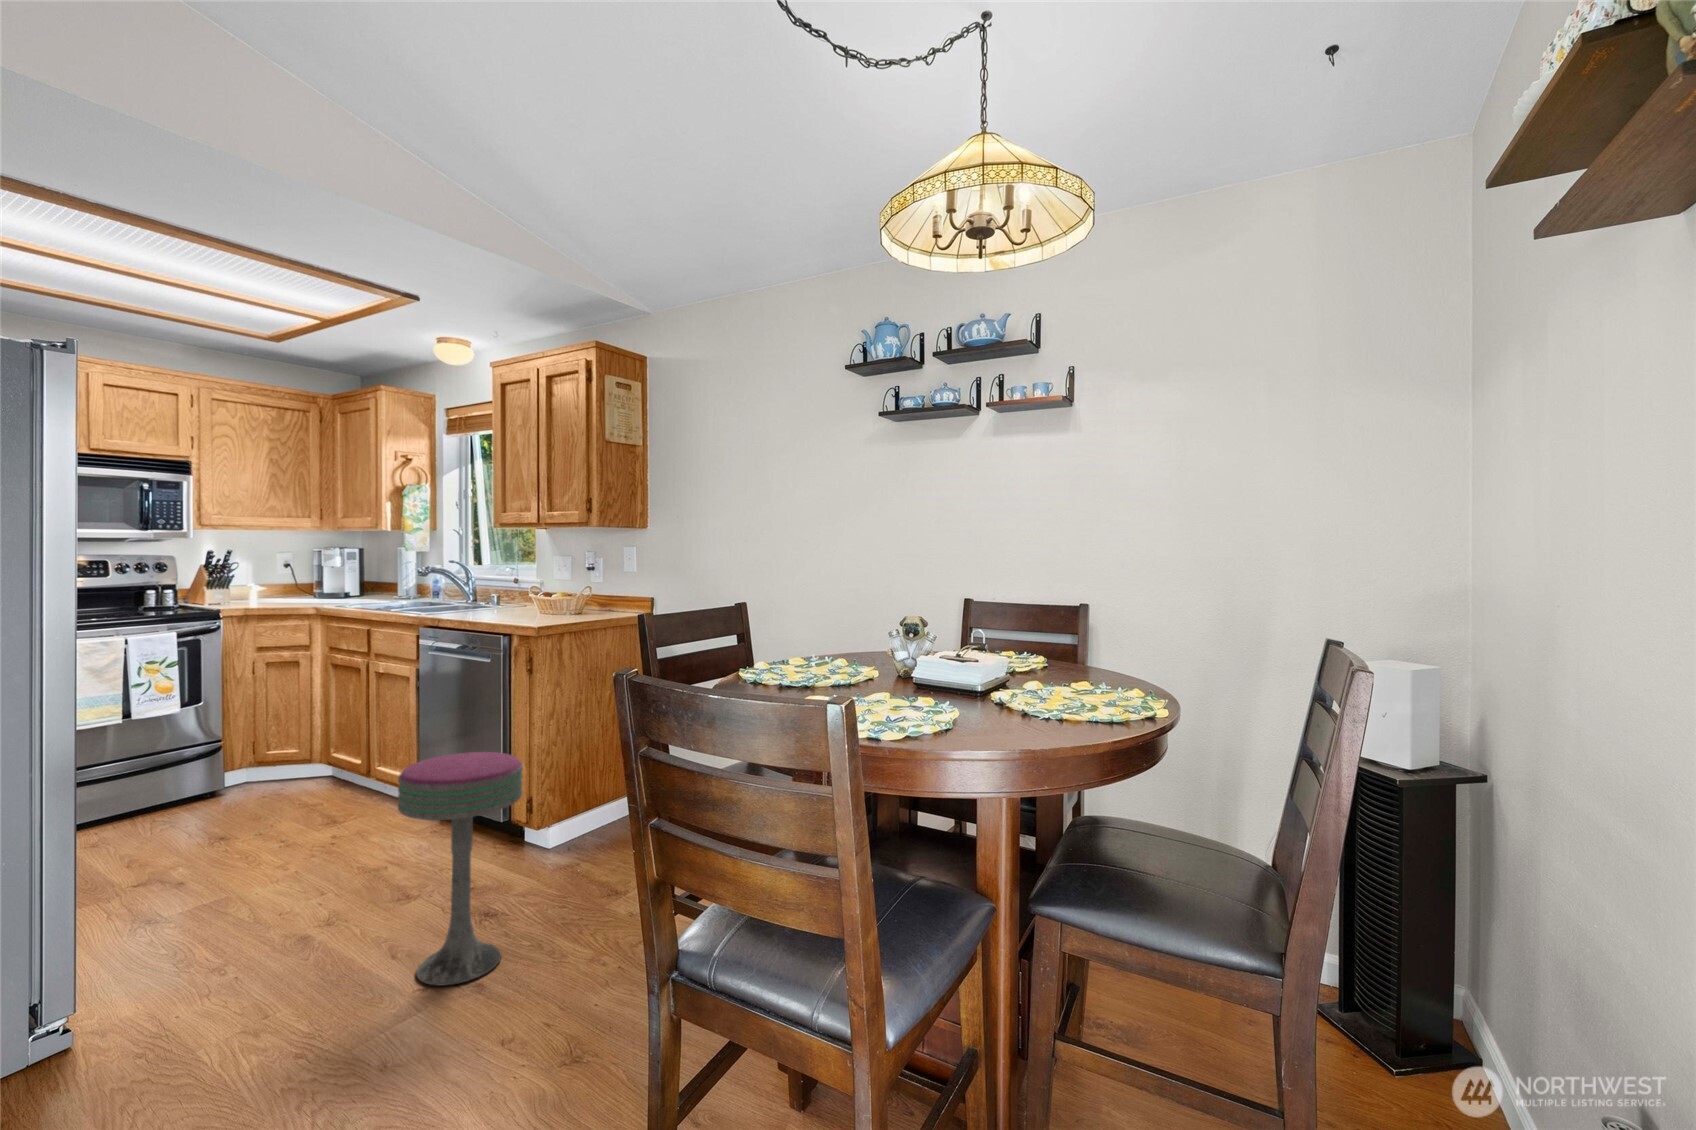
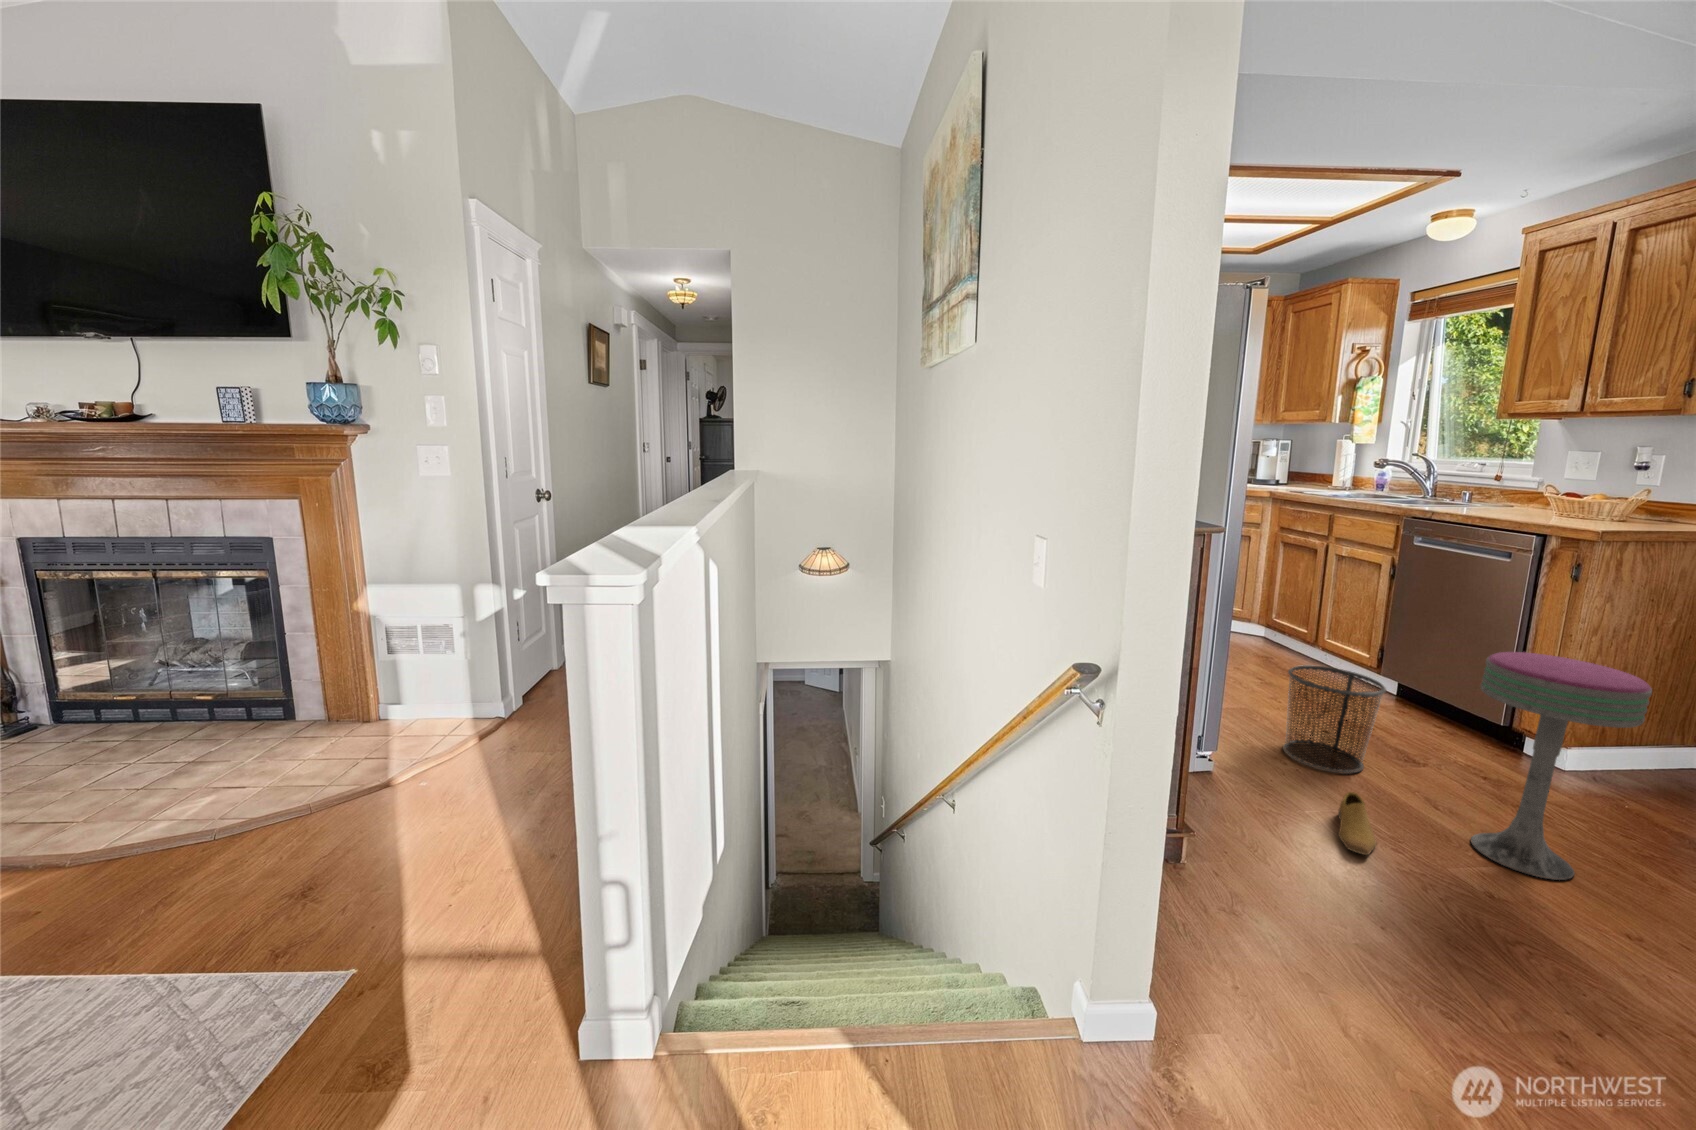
waste bin: none [238,812,358,950] -> present [1283,665,1386,774]
shoe: none [242,973,299,1063] -> present [1338,792,1376,855]

